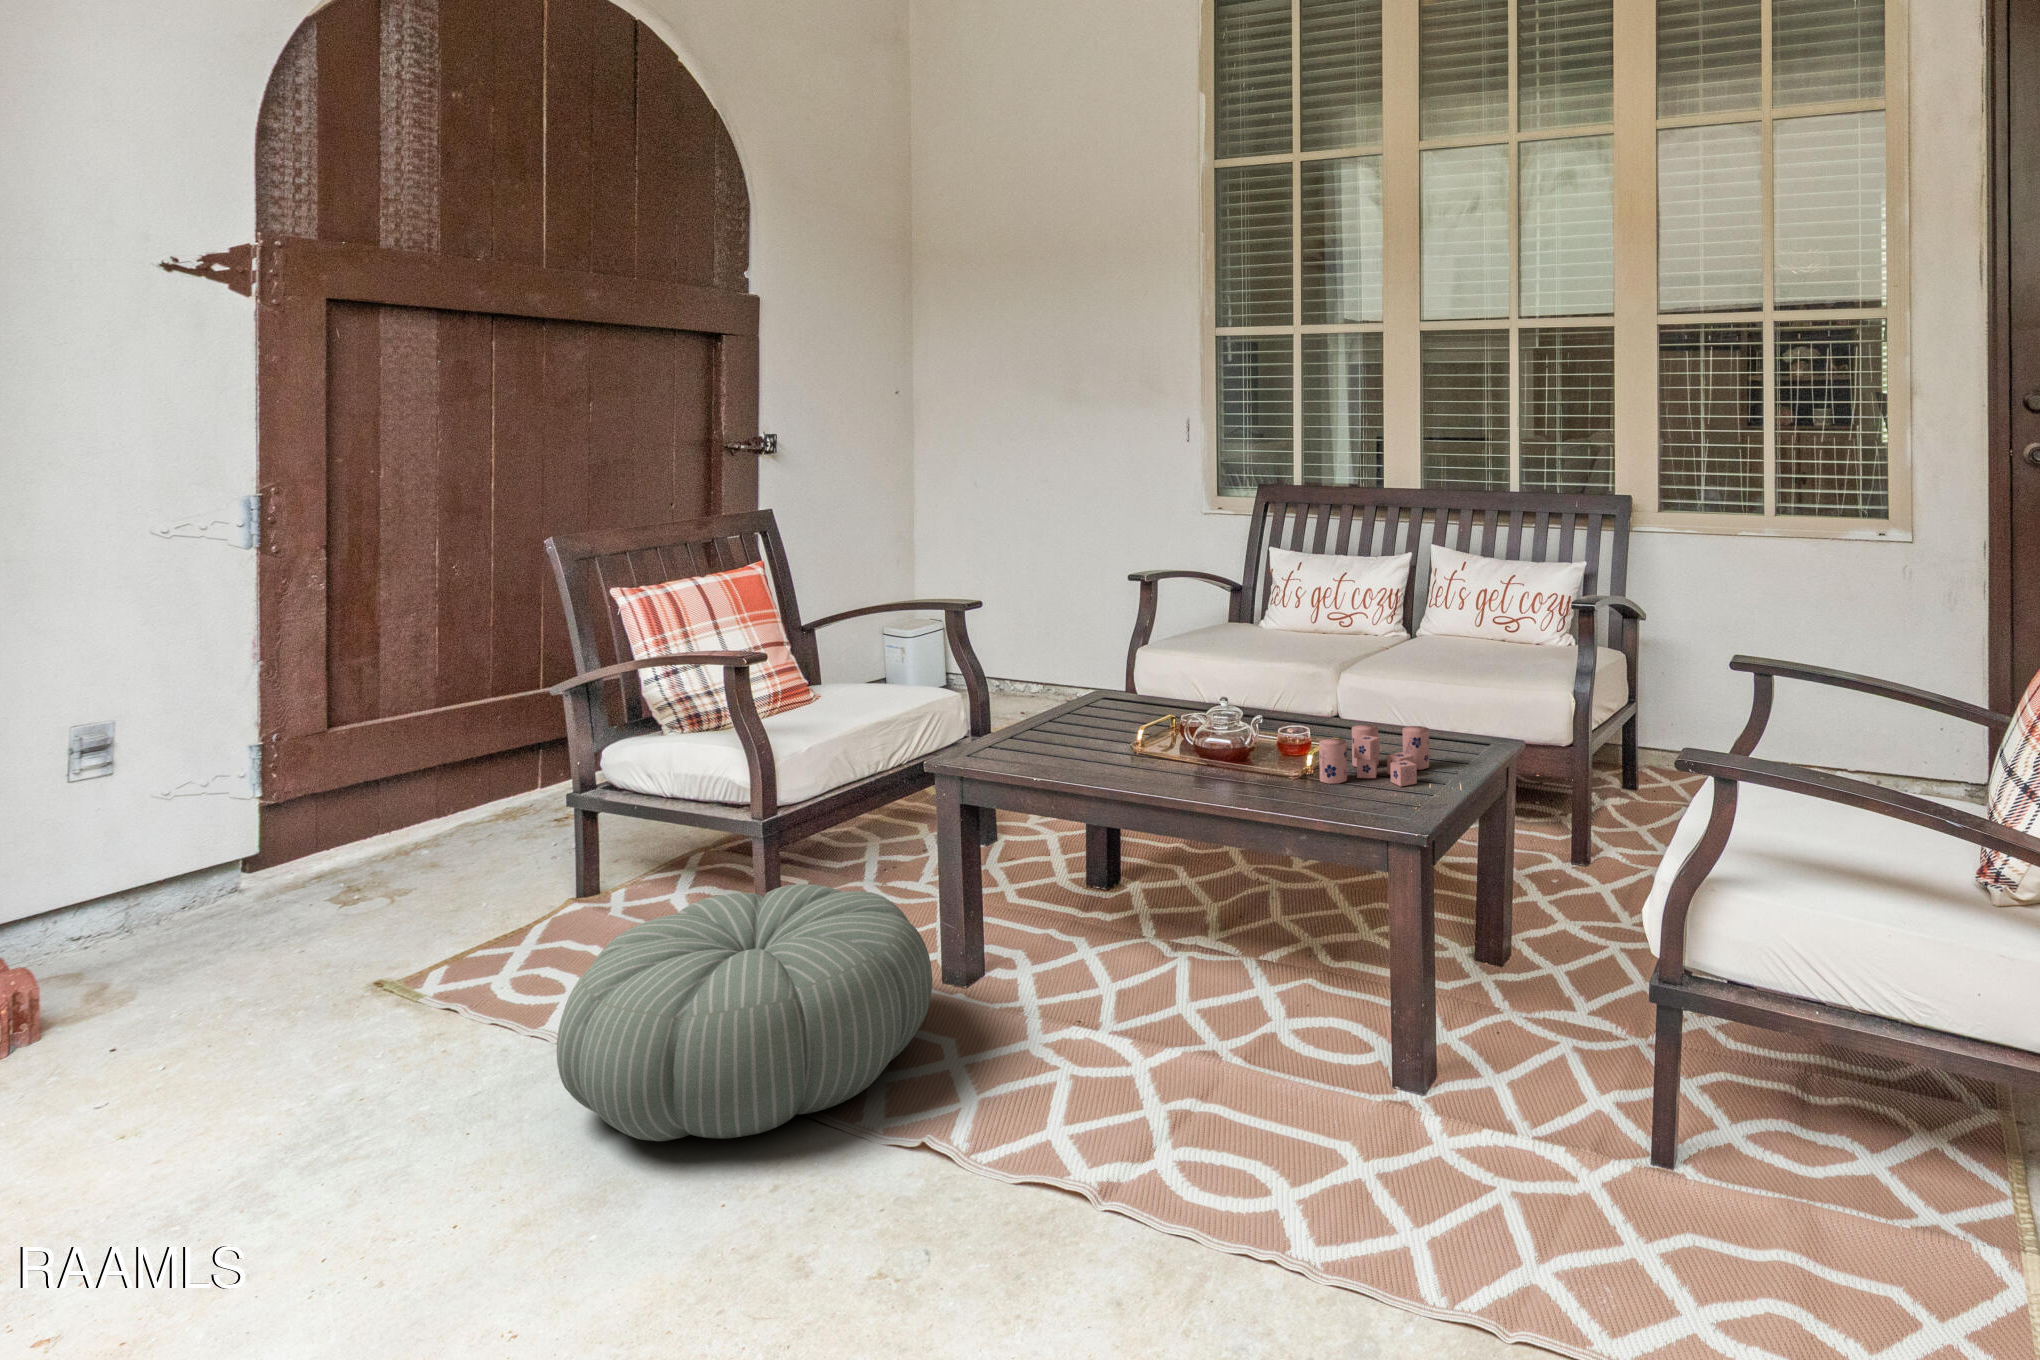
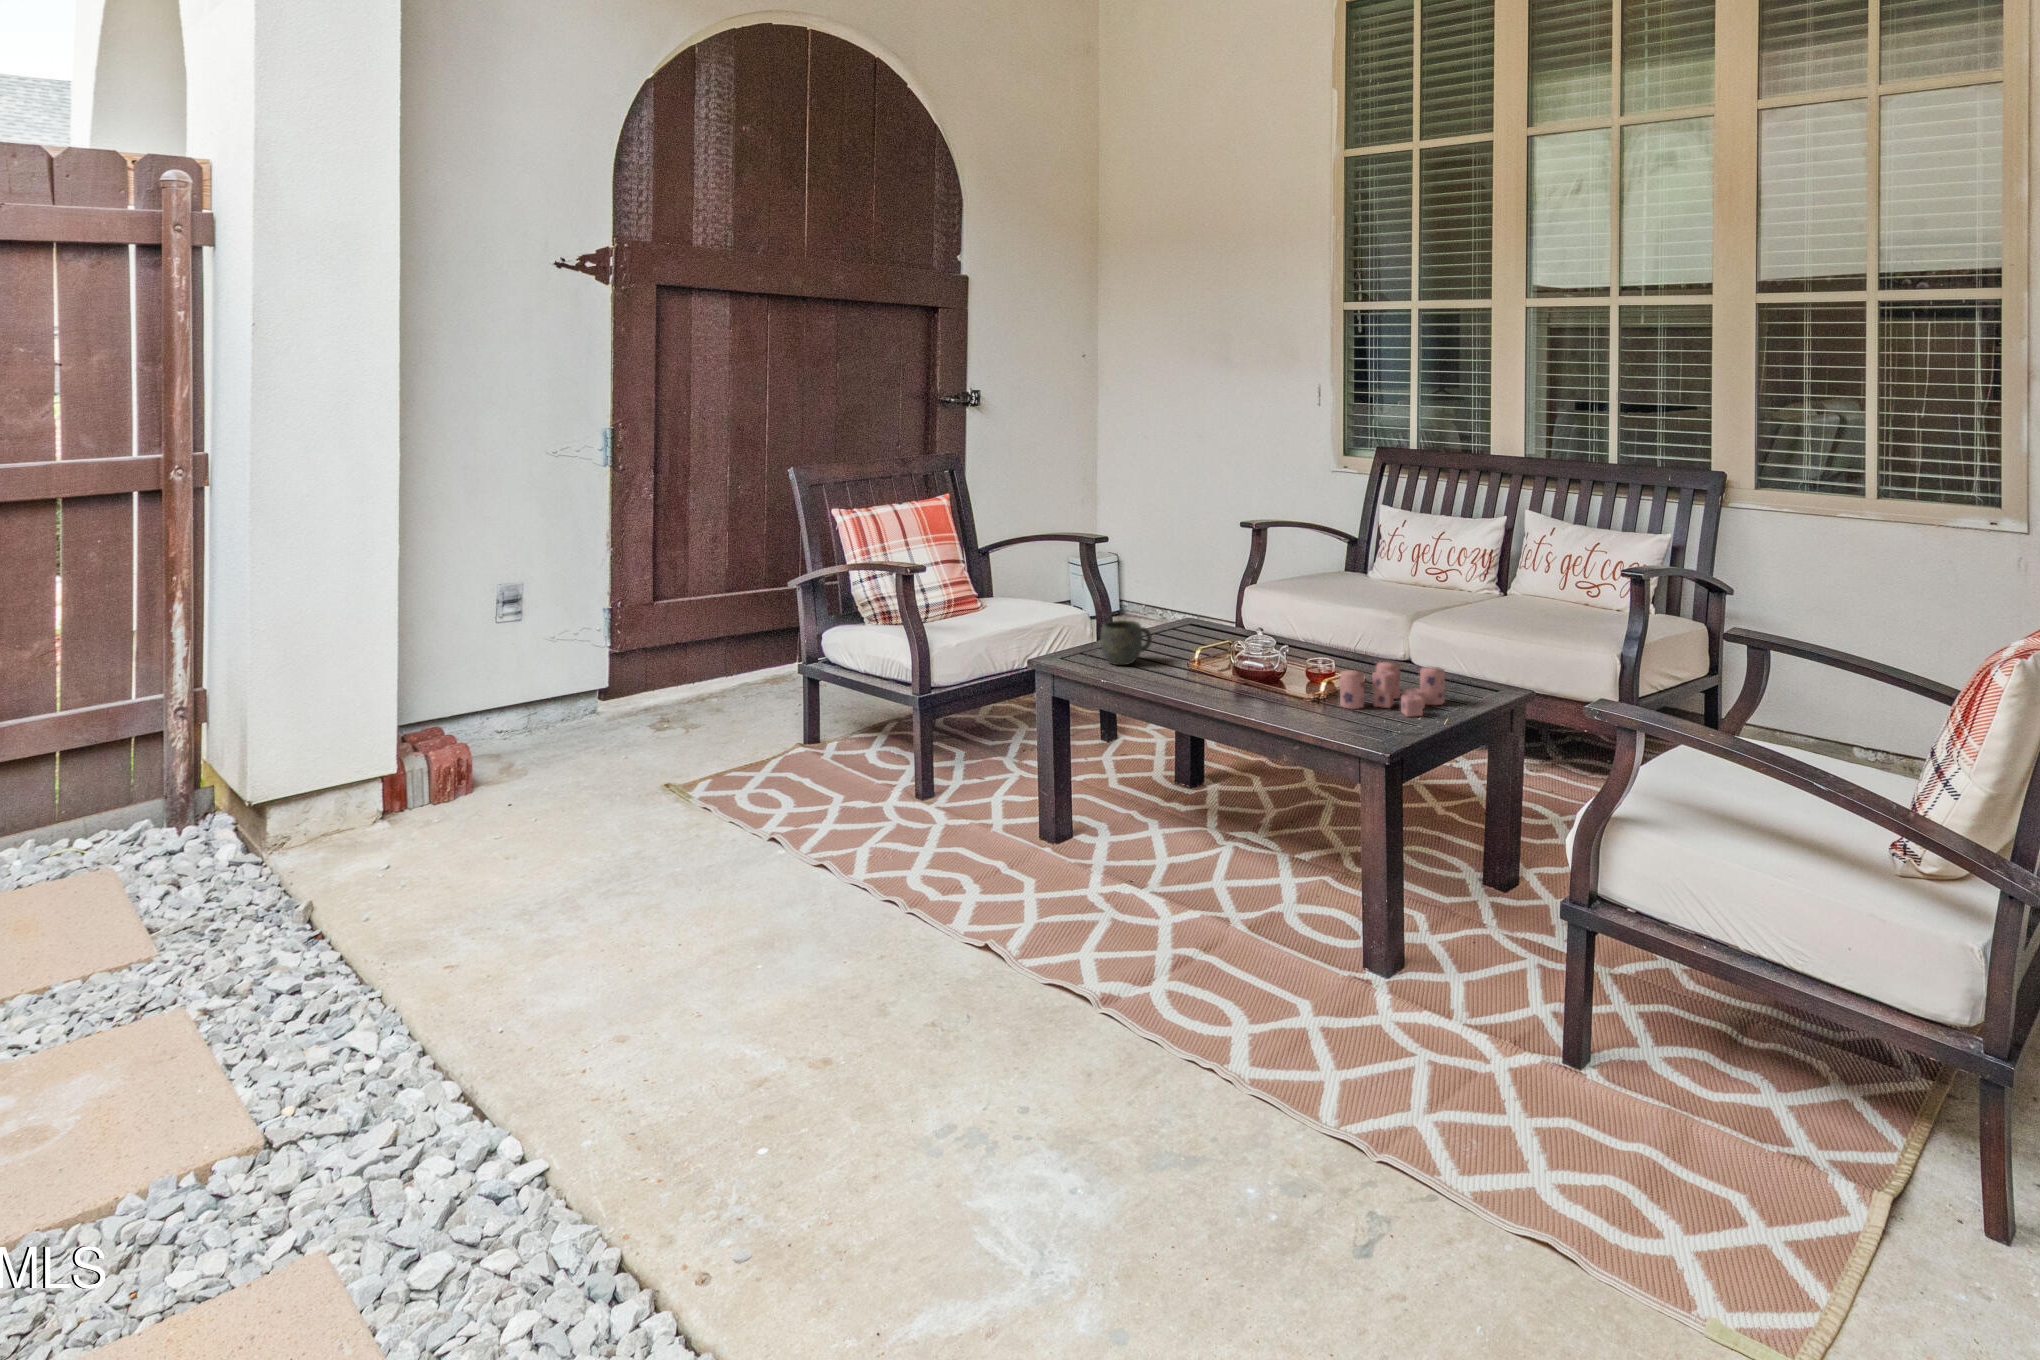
mug: none [1008,702,1069,757] -> present [1100,620,1152,665]
pouf: present [557,884,932,1141] -> none [748,744,1017,920]

